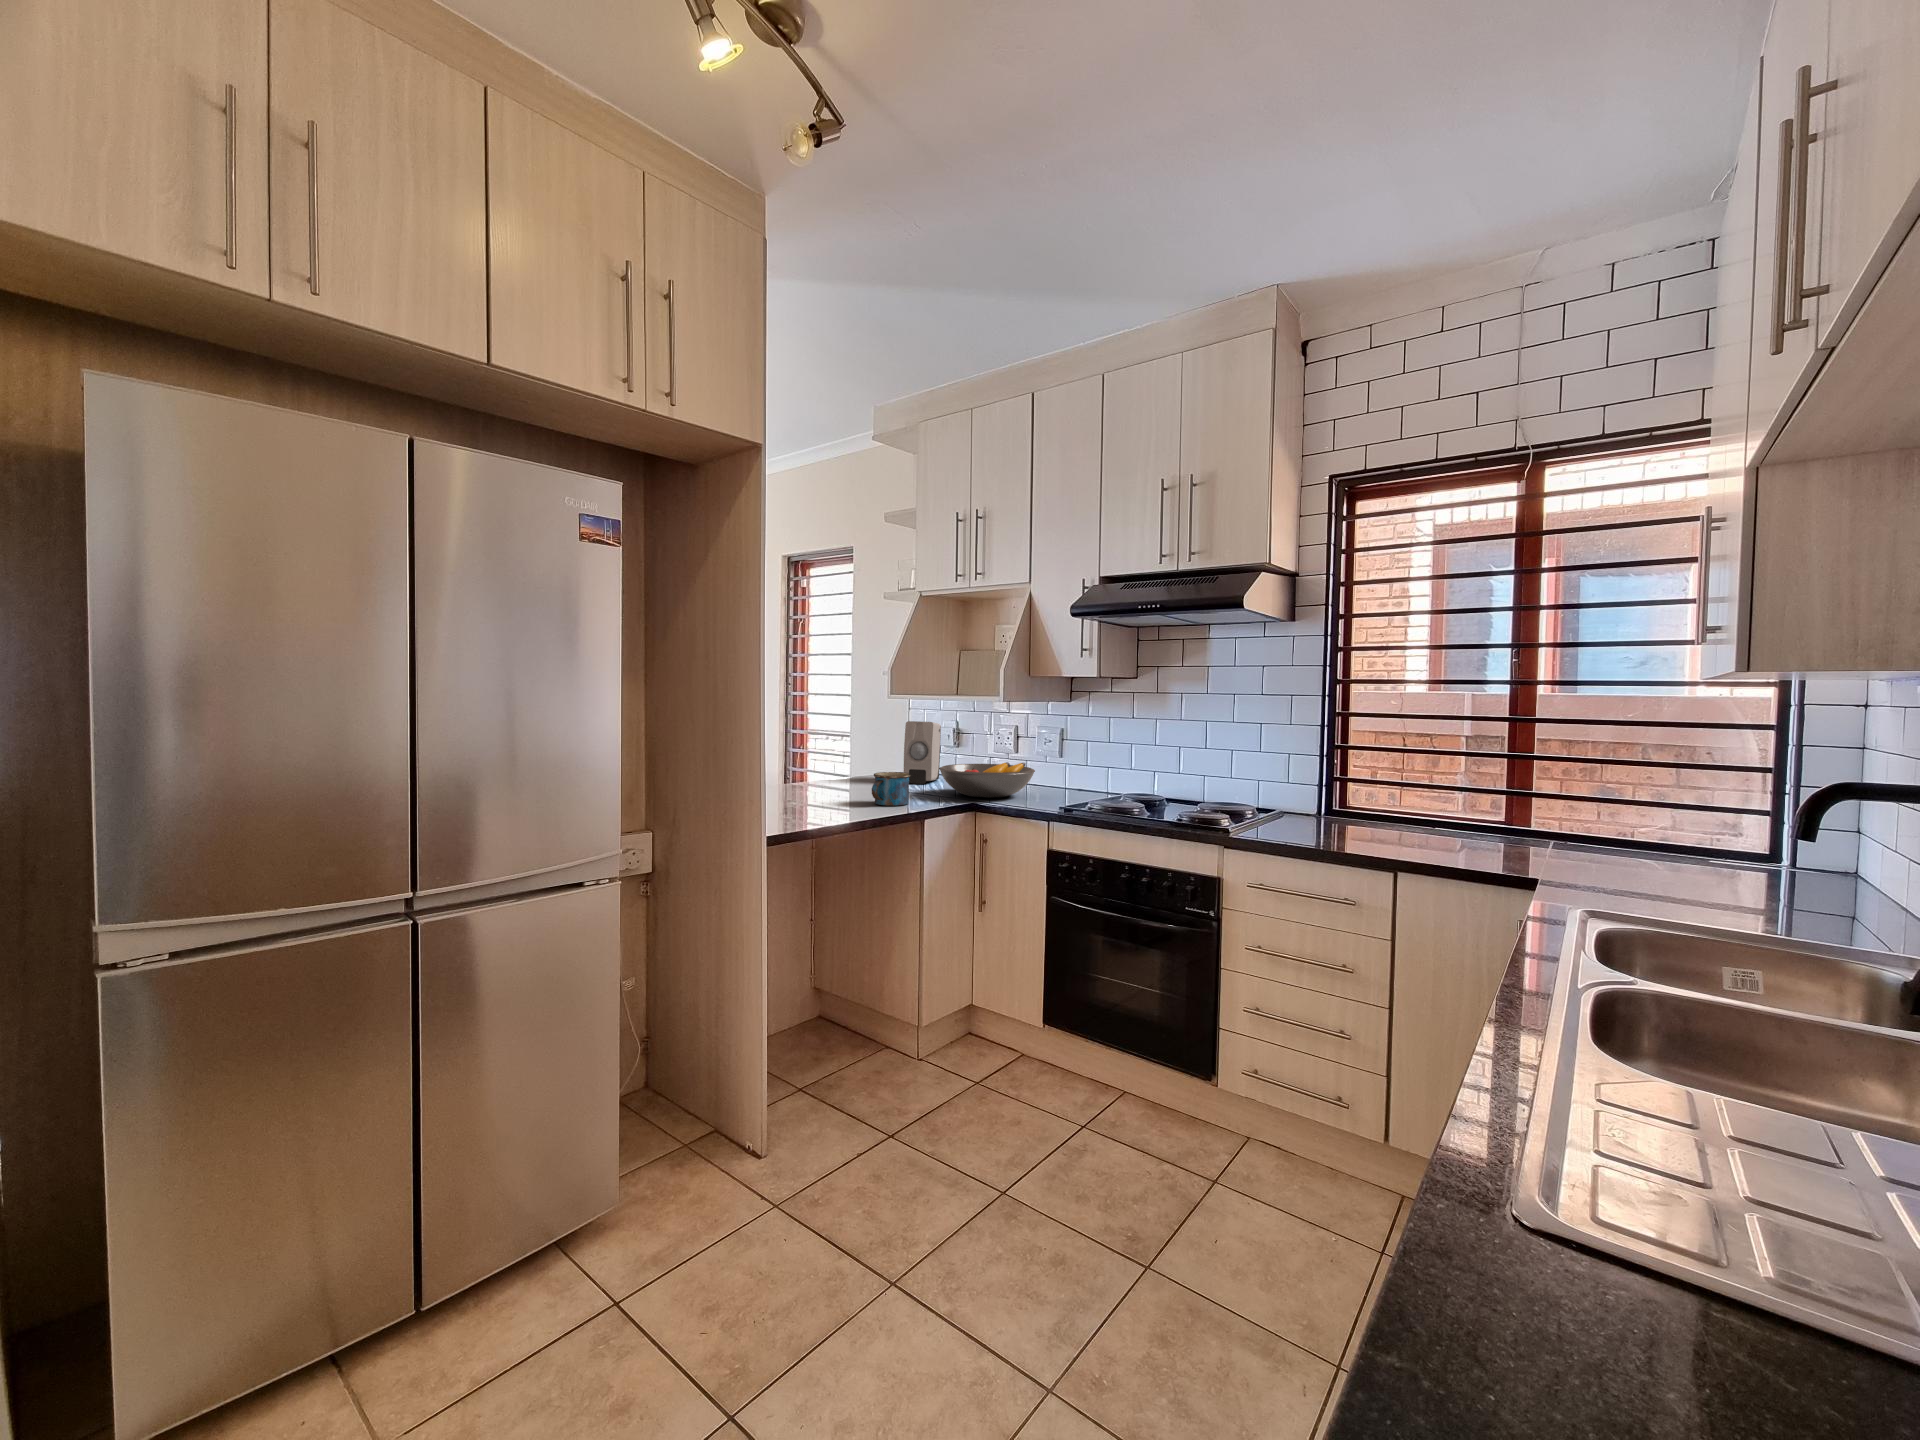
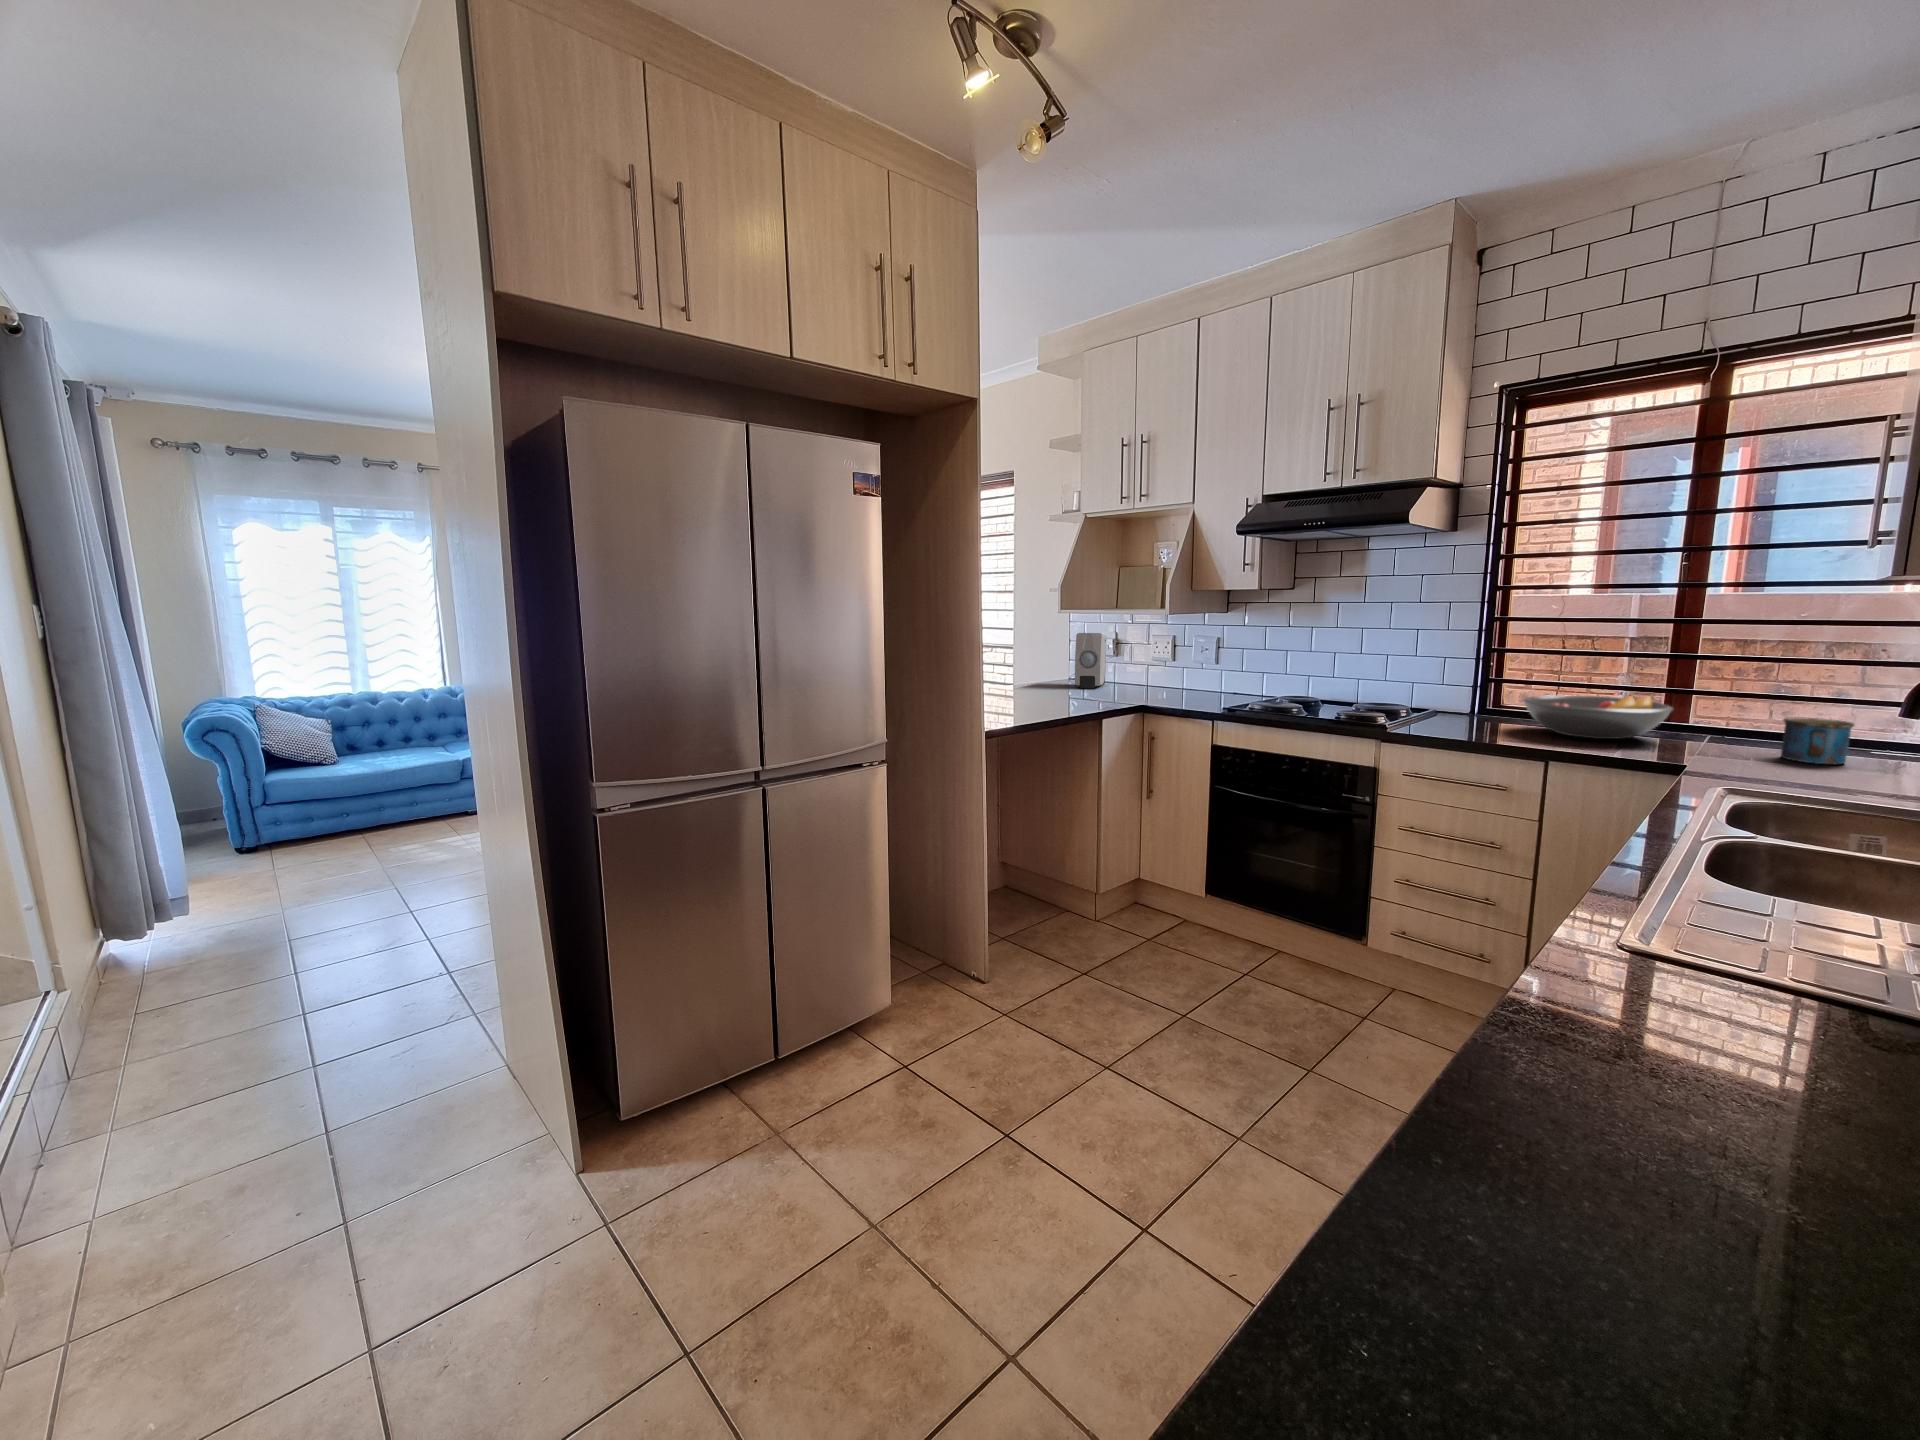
fruit bowl: present [939,762,1035,798] -> present [1523,695,1673,739]
mug: present [872,772,910,806] -> present [1781,717,1854,764]

